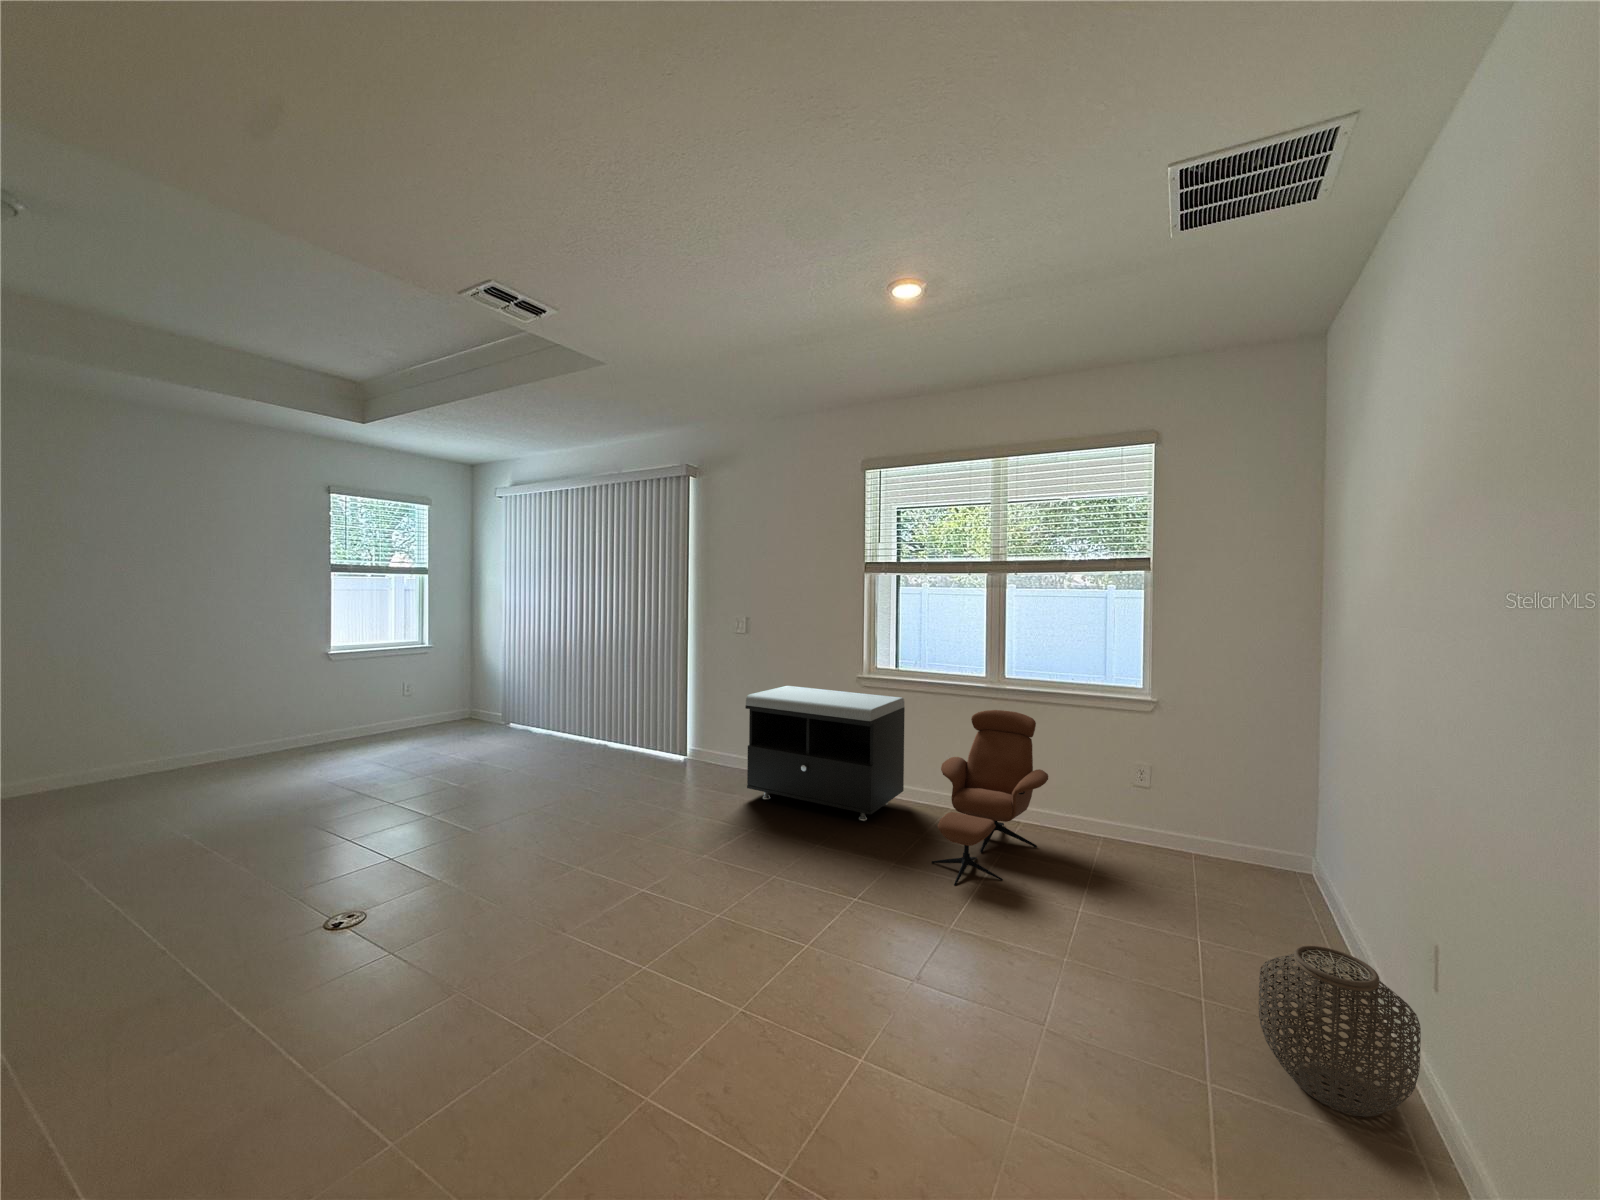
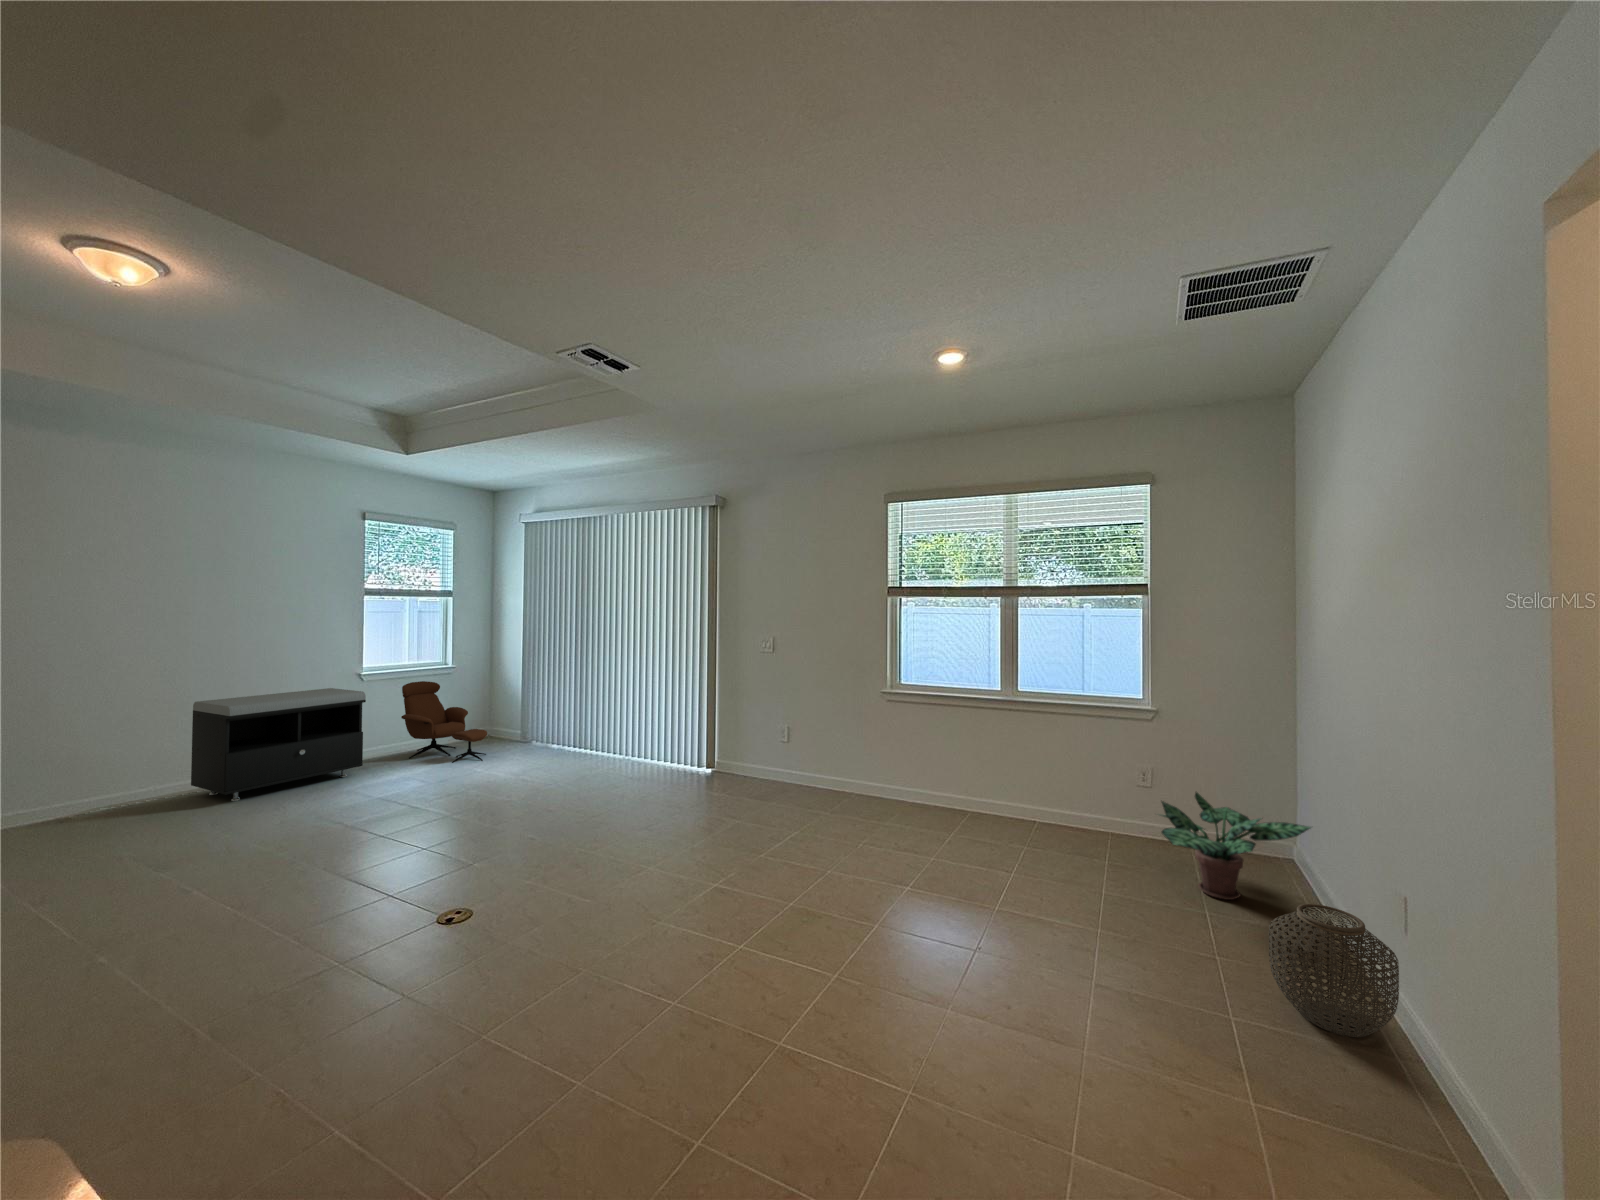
storage bench: present [745,686,905,821] -> present [191,688,366,801]
lounge chair: present [932,710,1048,885] -> present [401,681,487,763]
potted plant: none [1147,797,1332,924] -> present [1160,792,1311,900]

